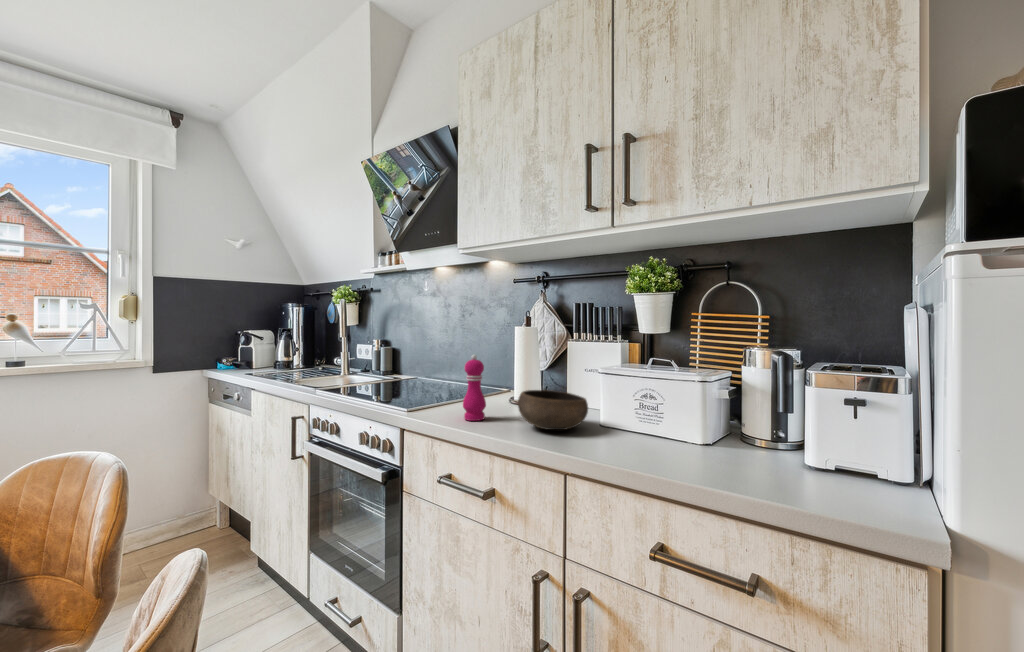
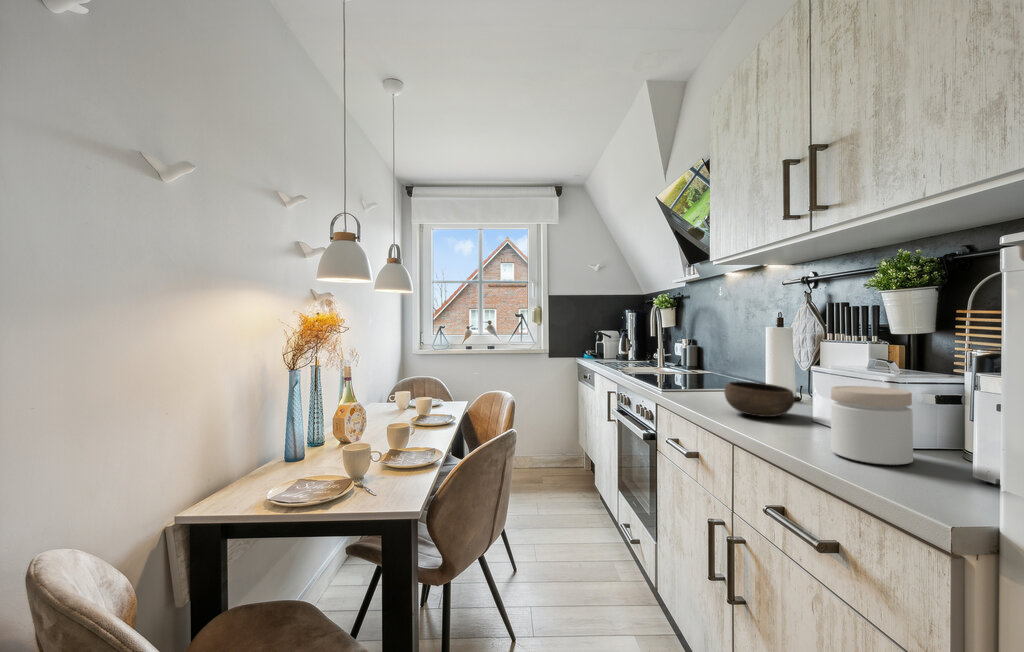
pepper mill: present [463,355,486,421] -> none [693,350,714,403]
jar: none [688,389,761,471] -> present [831,386,913,465]

